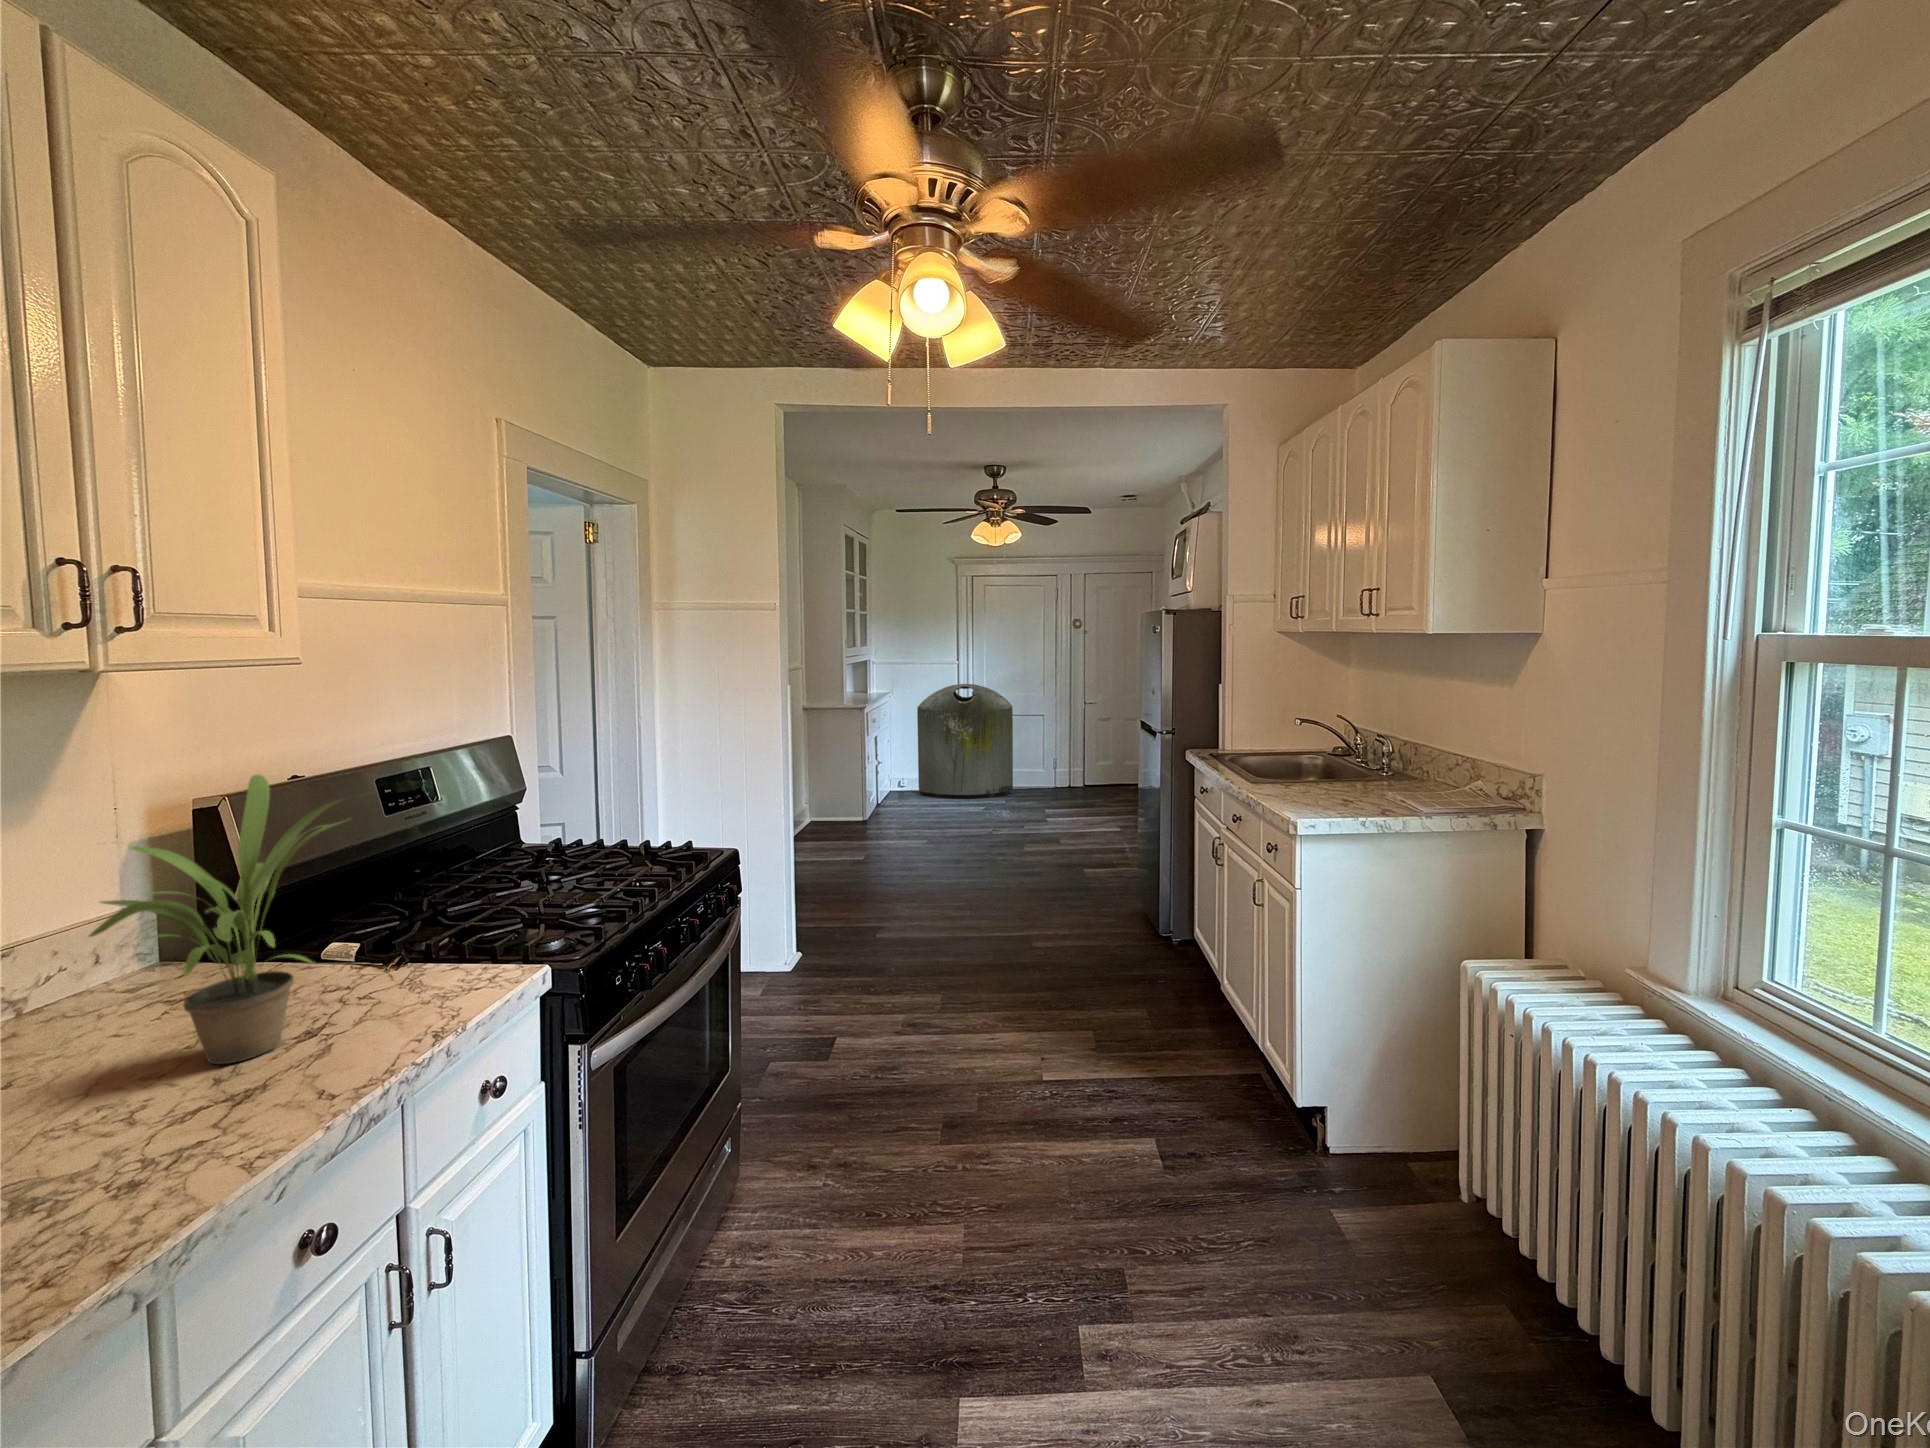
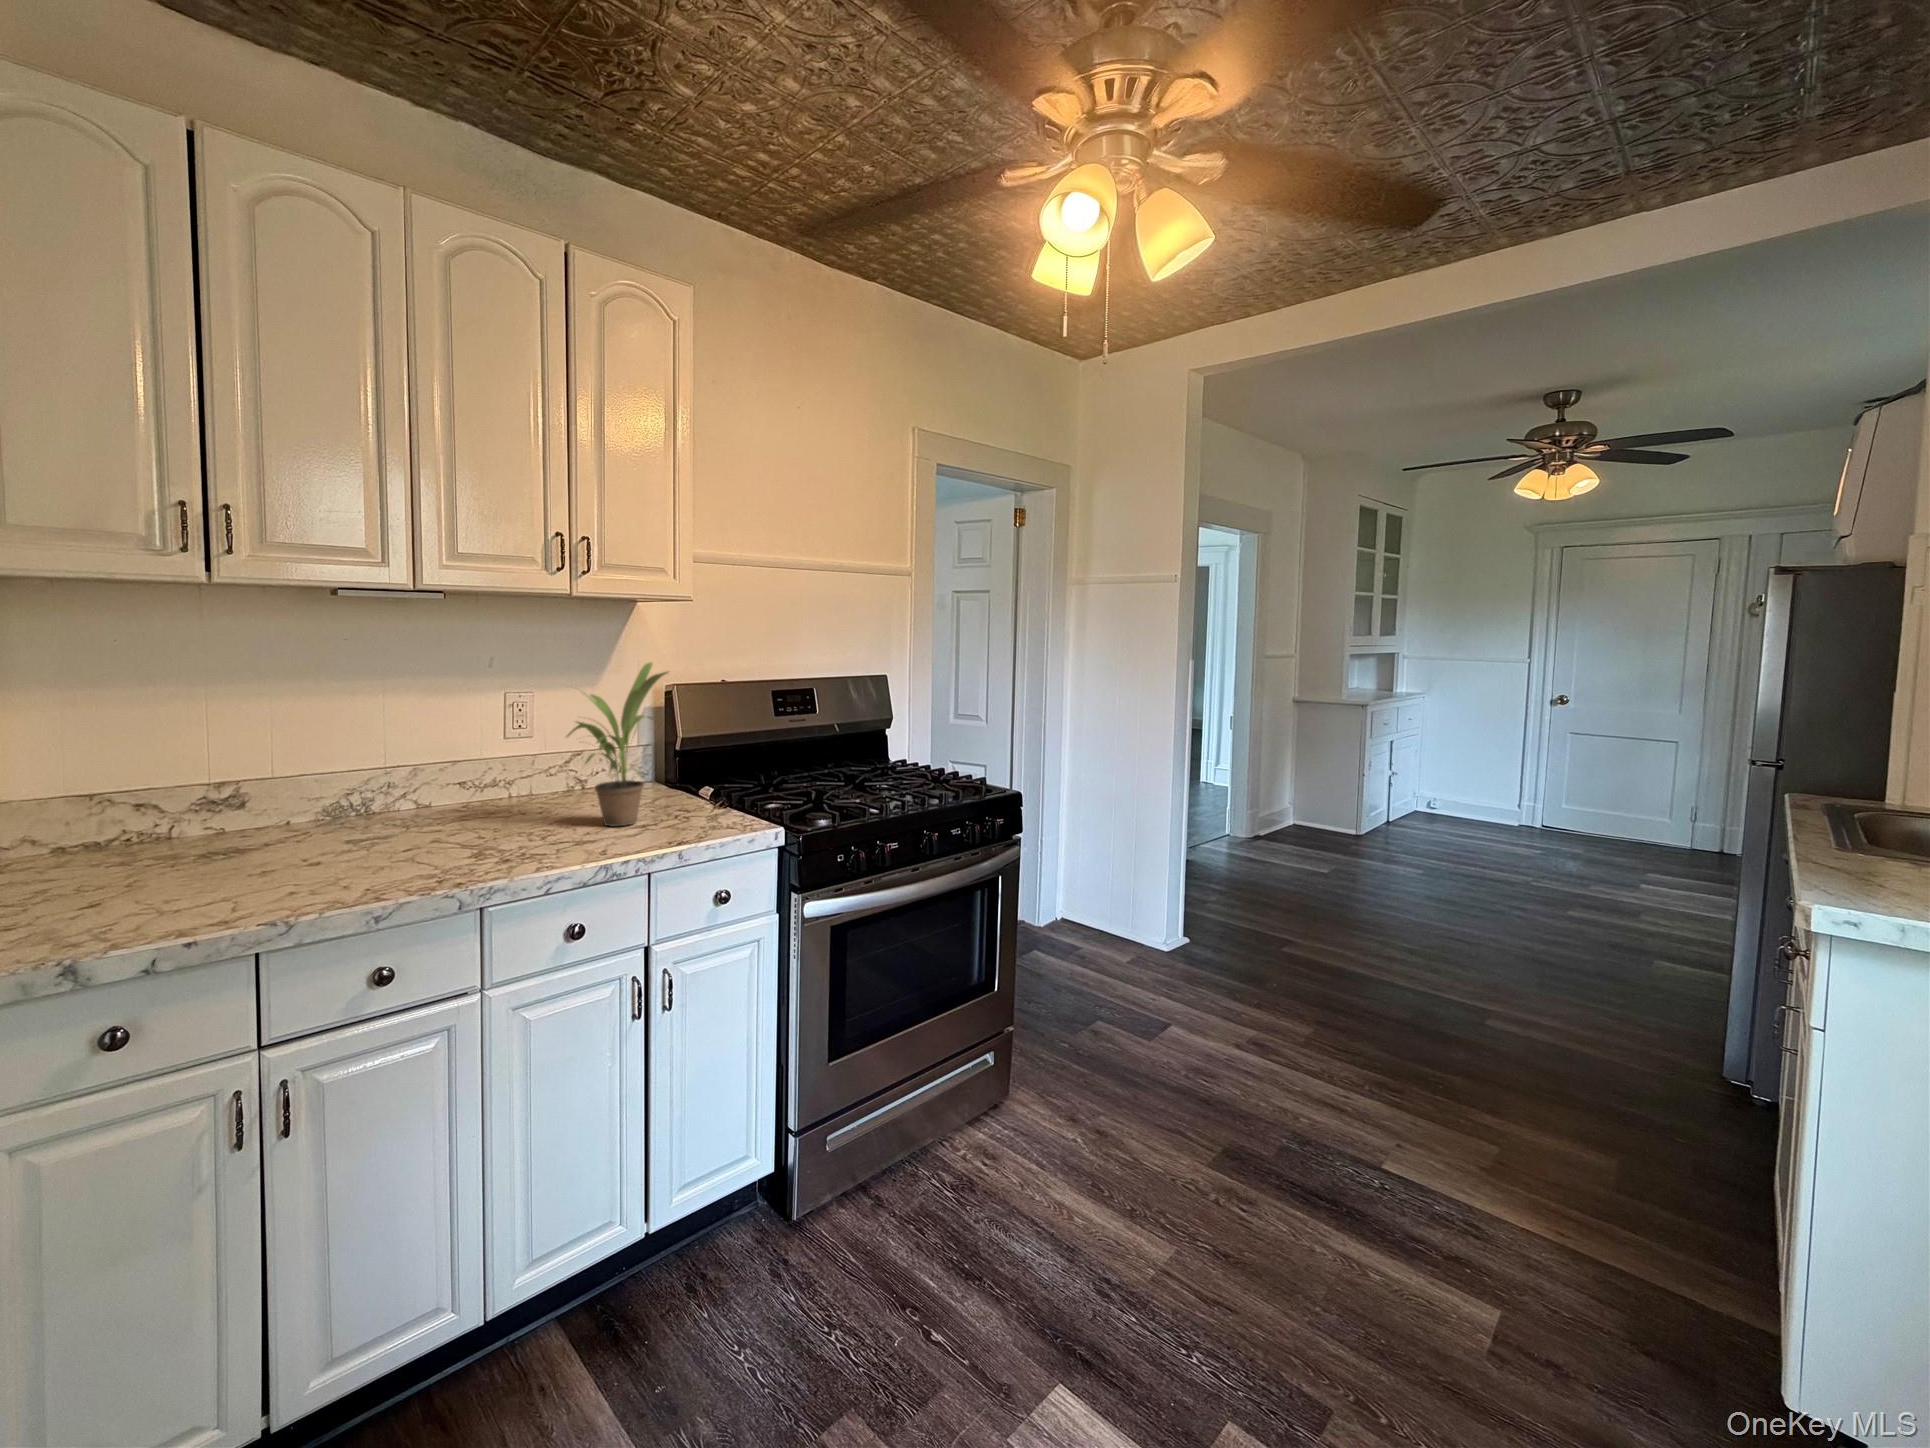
trash can: present [917,684,1013,799] -> none [1453,681,1618,842]

